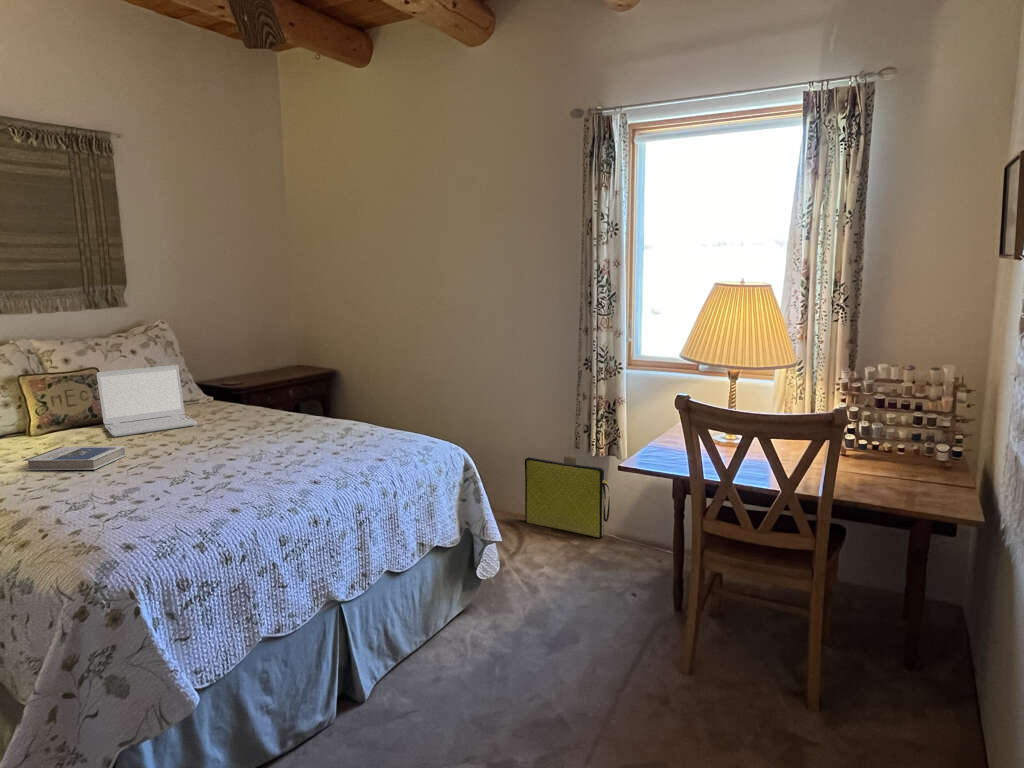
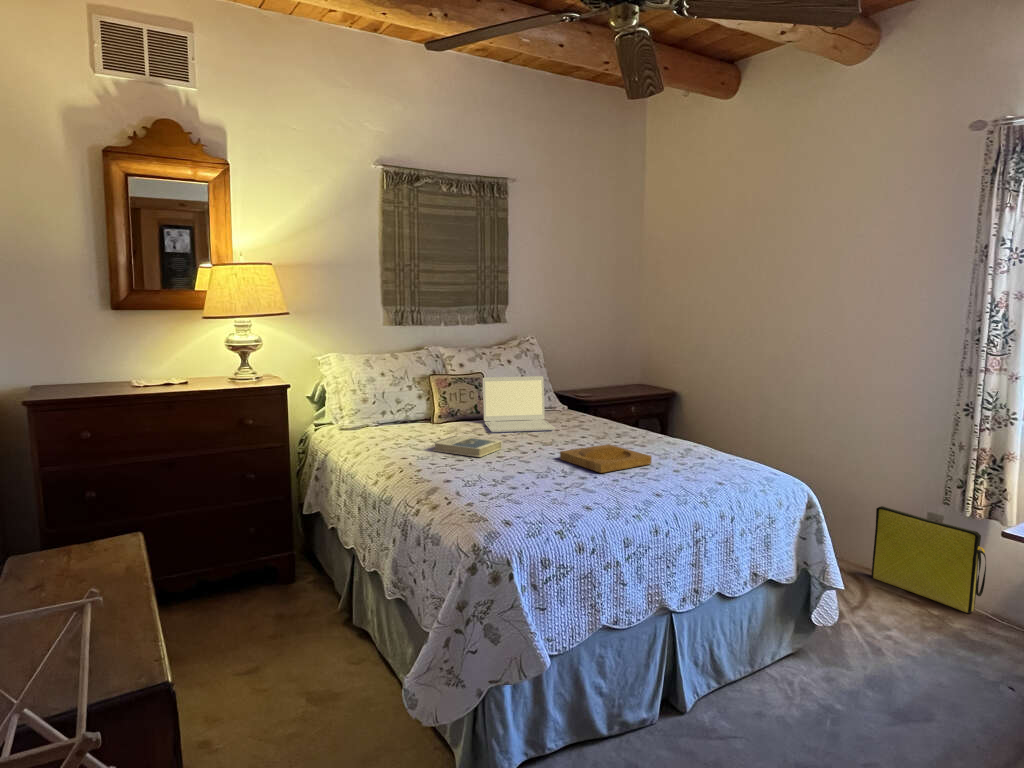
tray: none [201,434,309,467] -> present [560,444,651,473]

